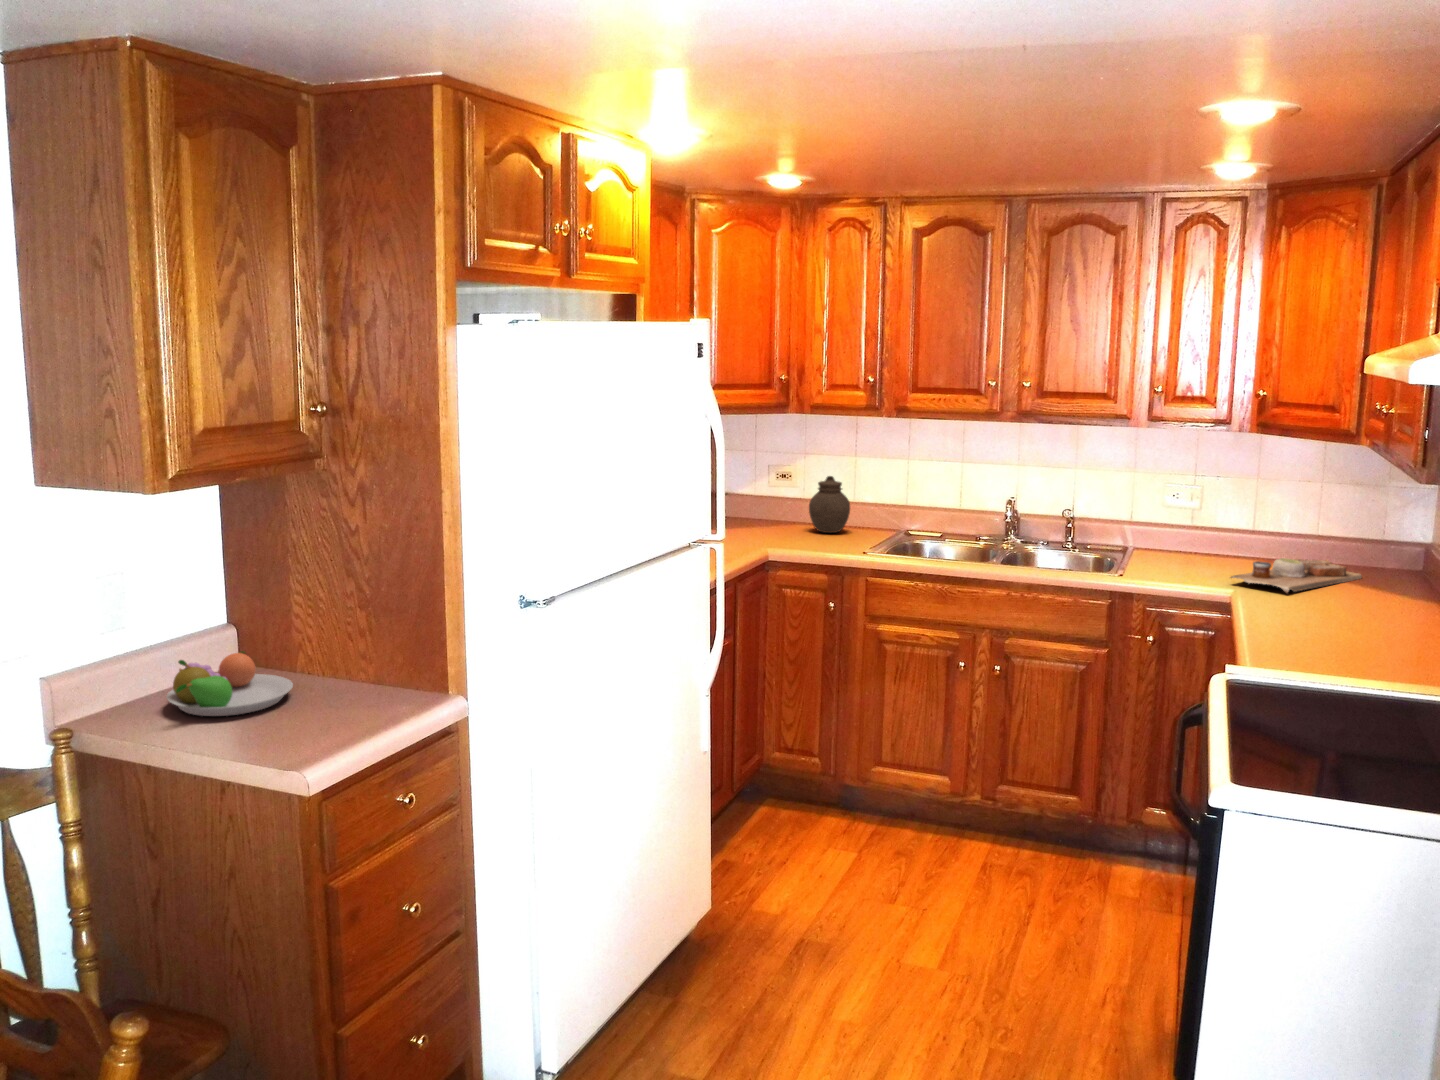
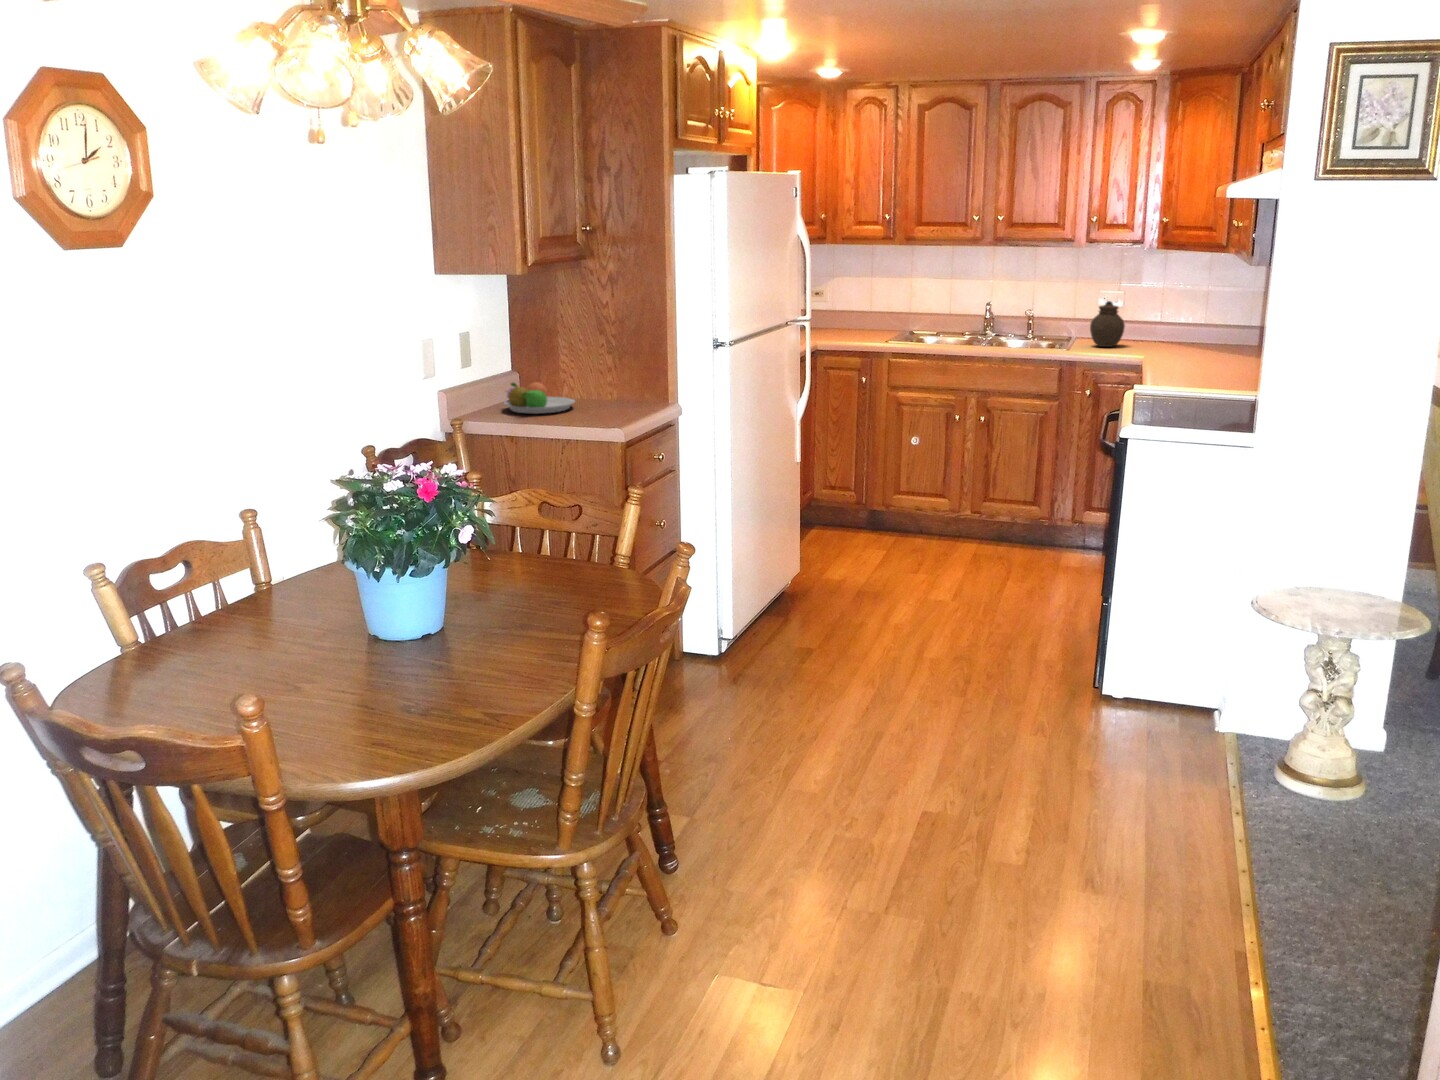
jar: present [809,476,850,533] -> present [1090,301,1125,347]
cutting board: present [1231,558,1362,593] -> none [1140,336,1231,356]

